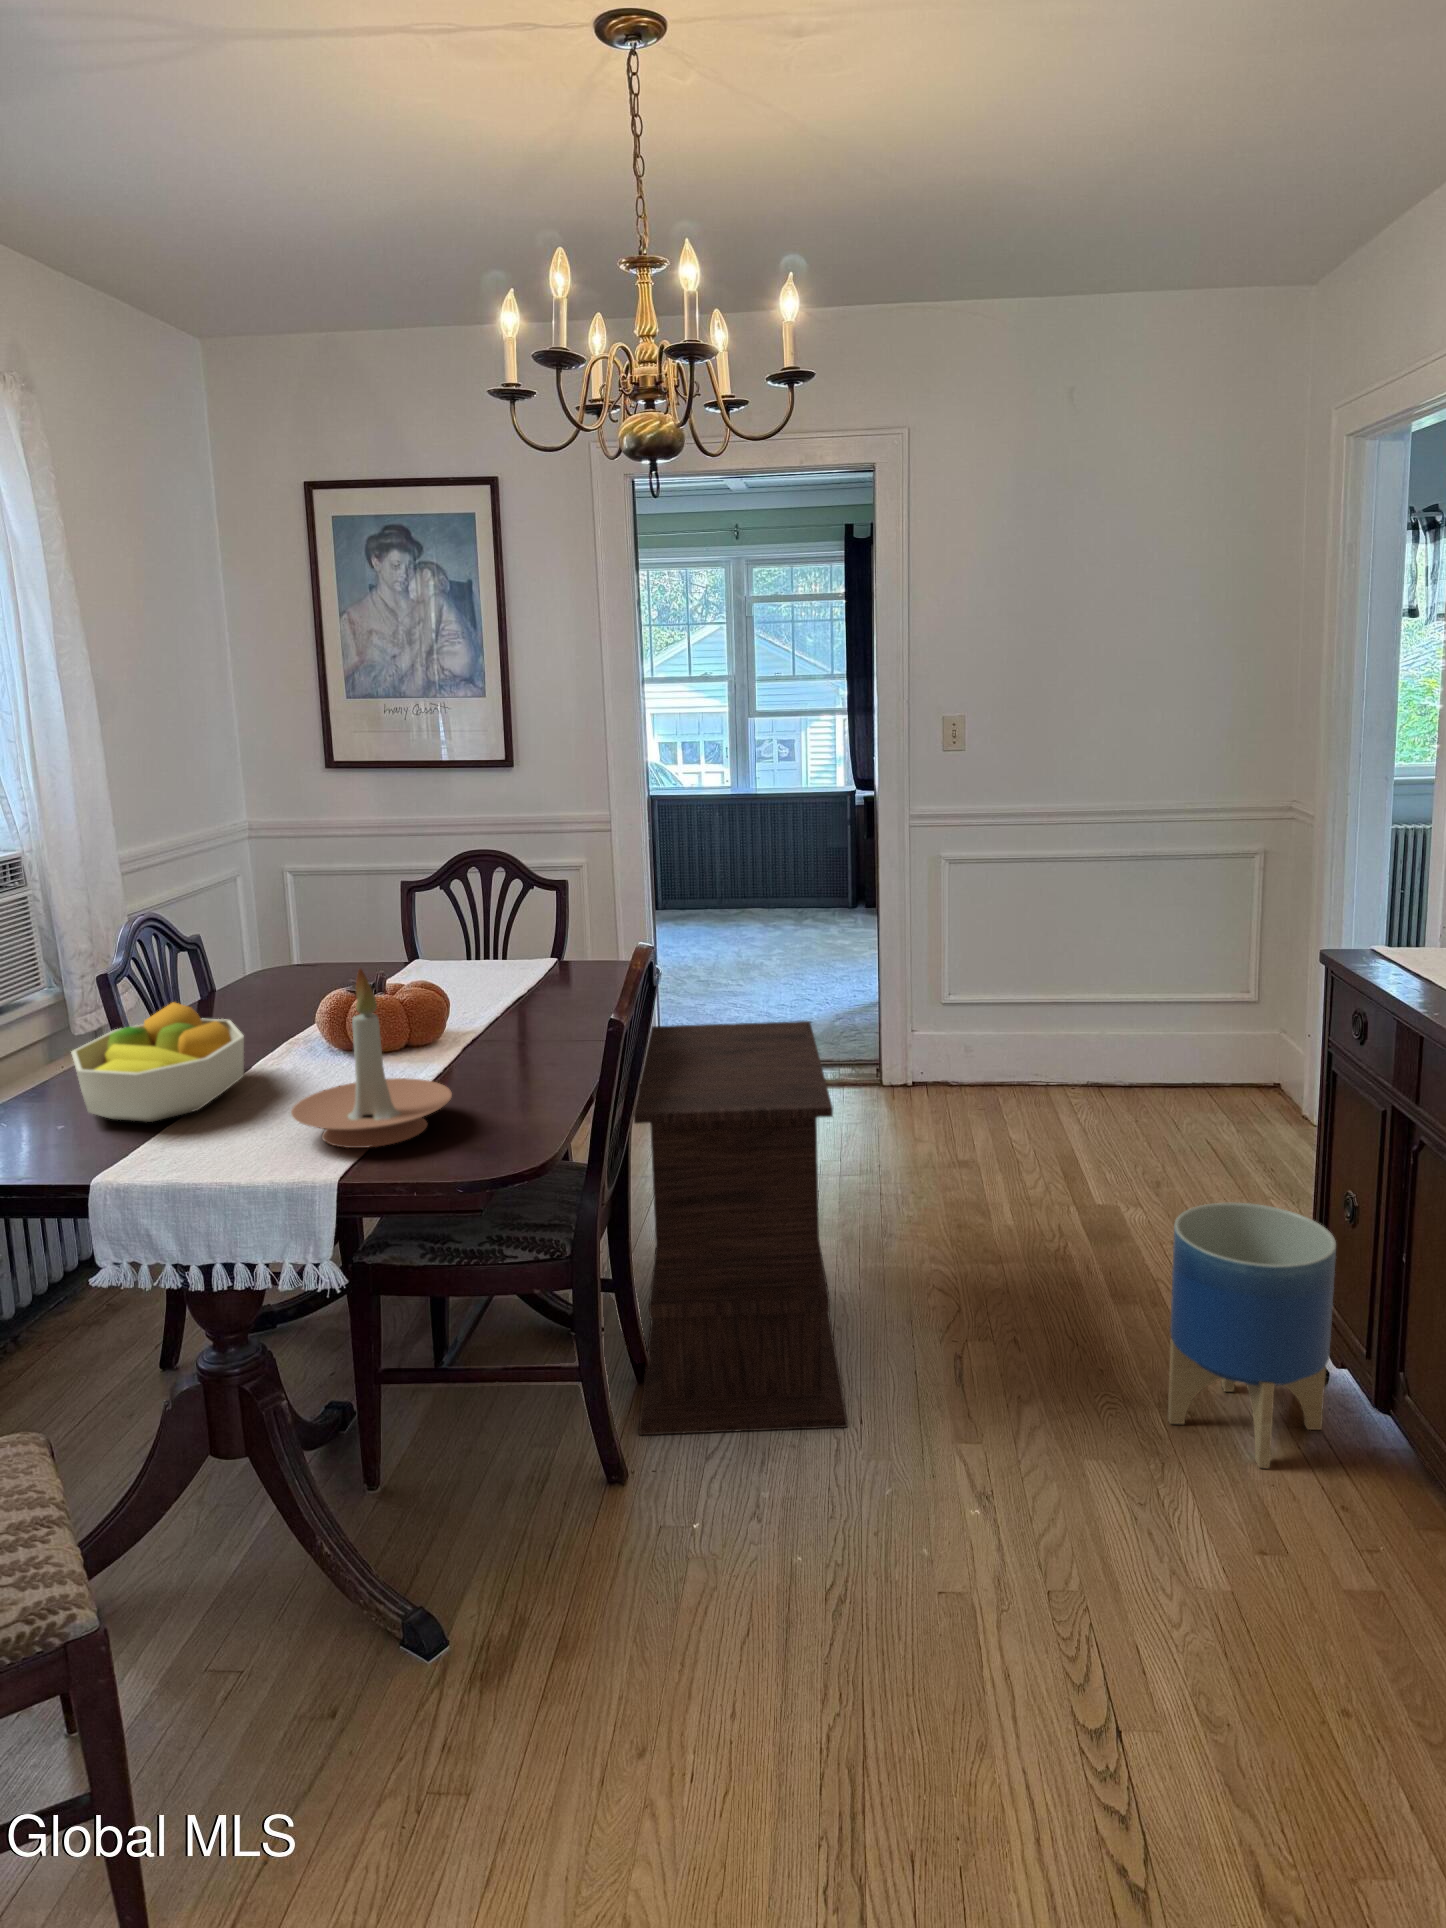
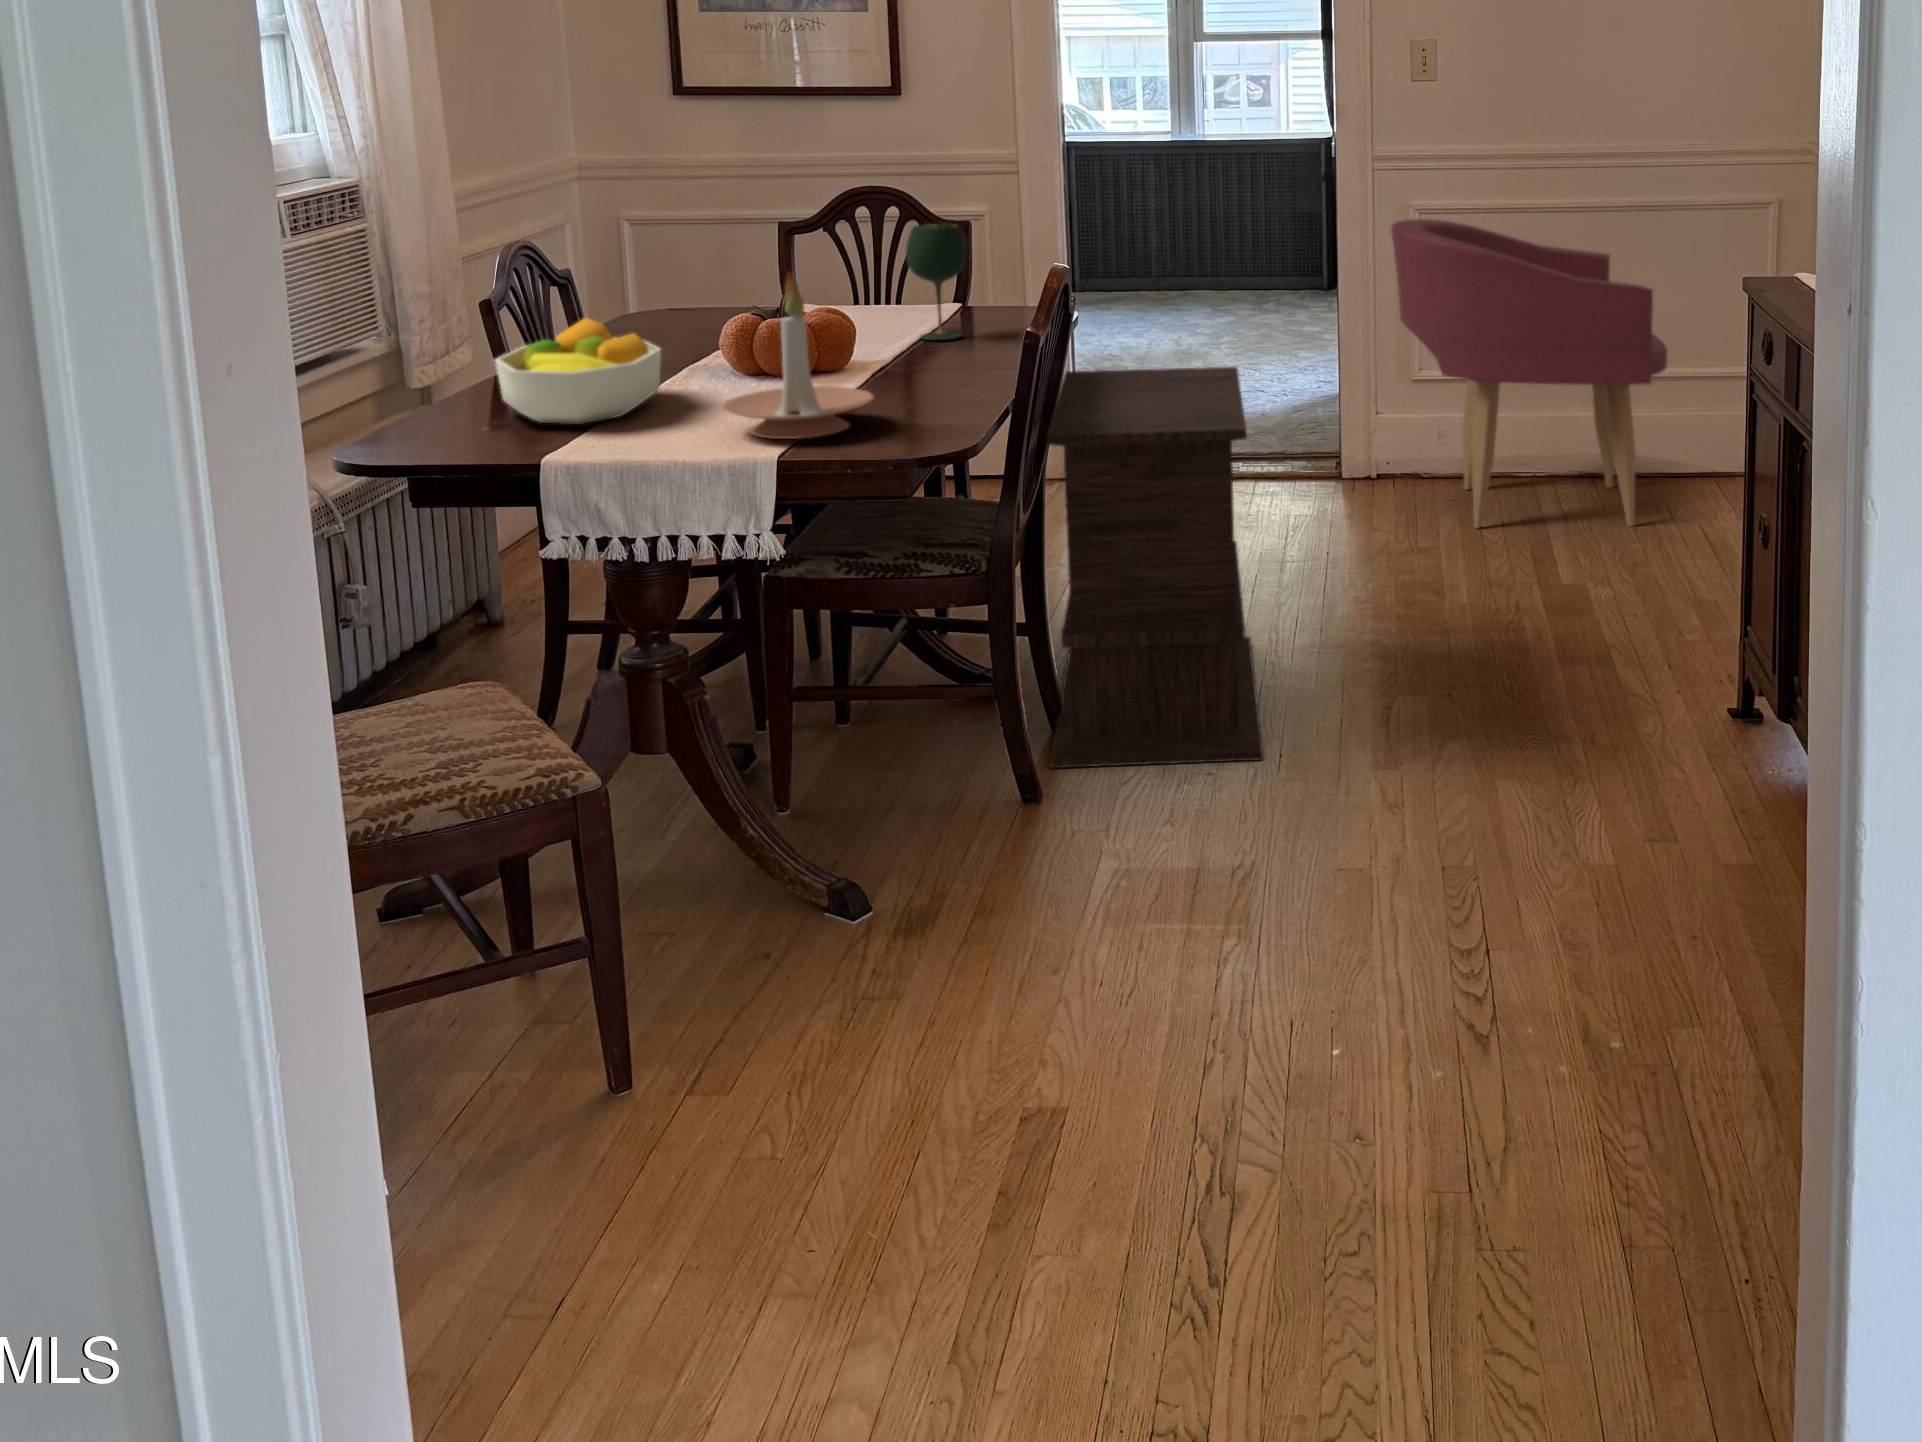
armchair: none [927,868,1168,1135] -> present [1391,219,1667,528]
wine glass: none [502,892,559,1002] -> present [906,224,967,340]
planter: present [1168,1202,1336,1468] -> none [1586,533,1740,781]

